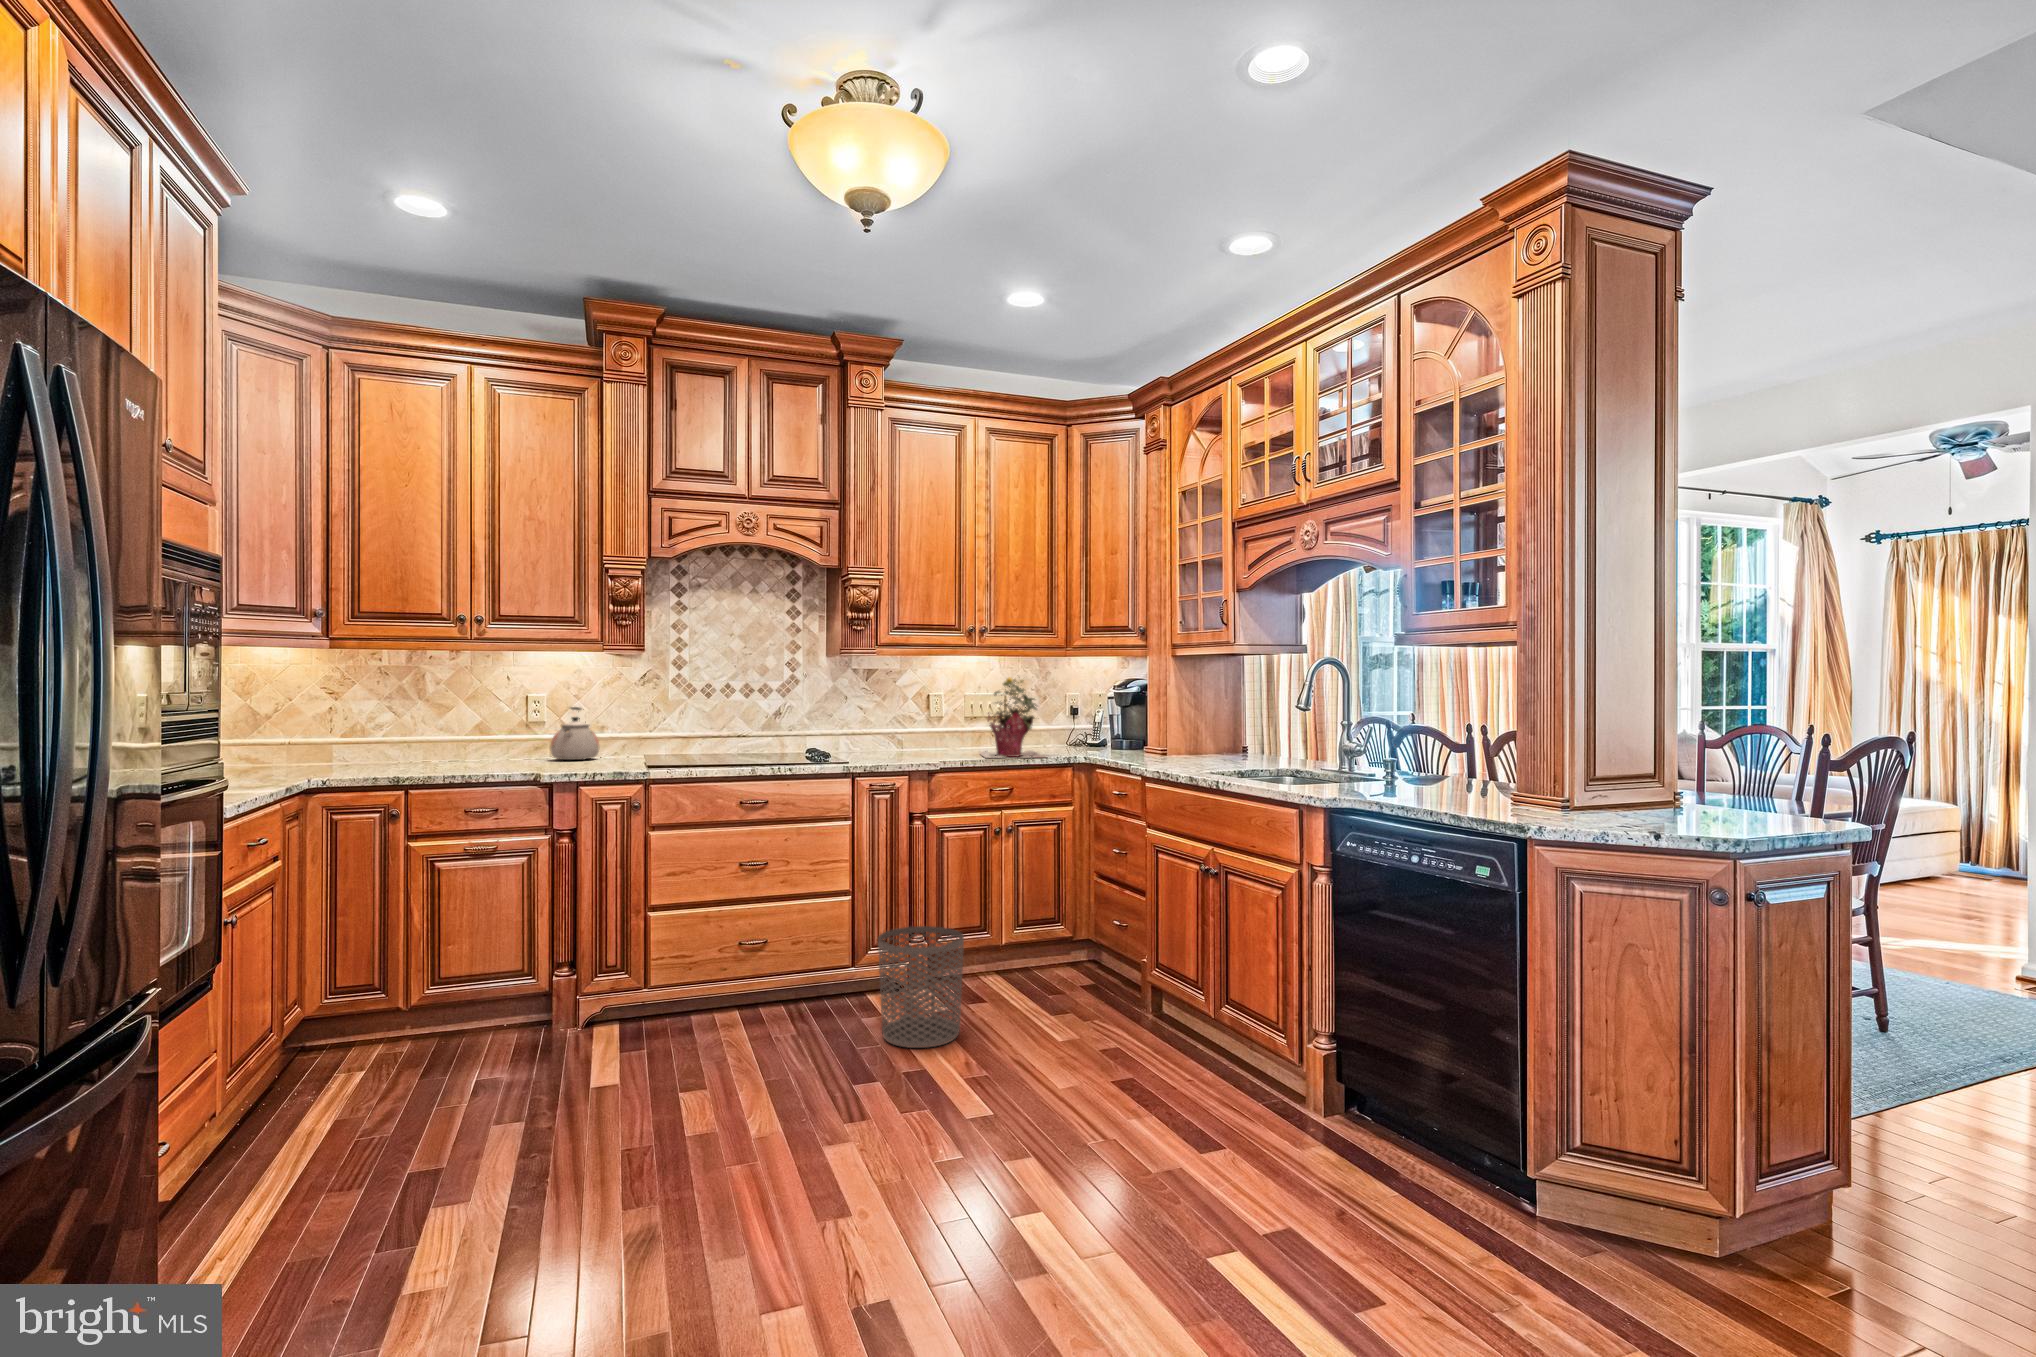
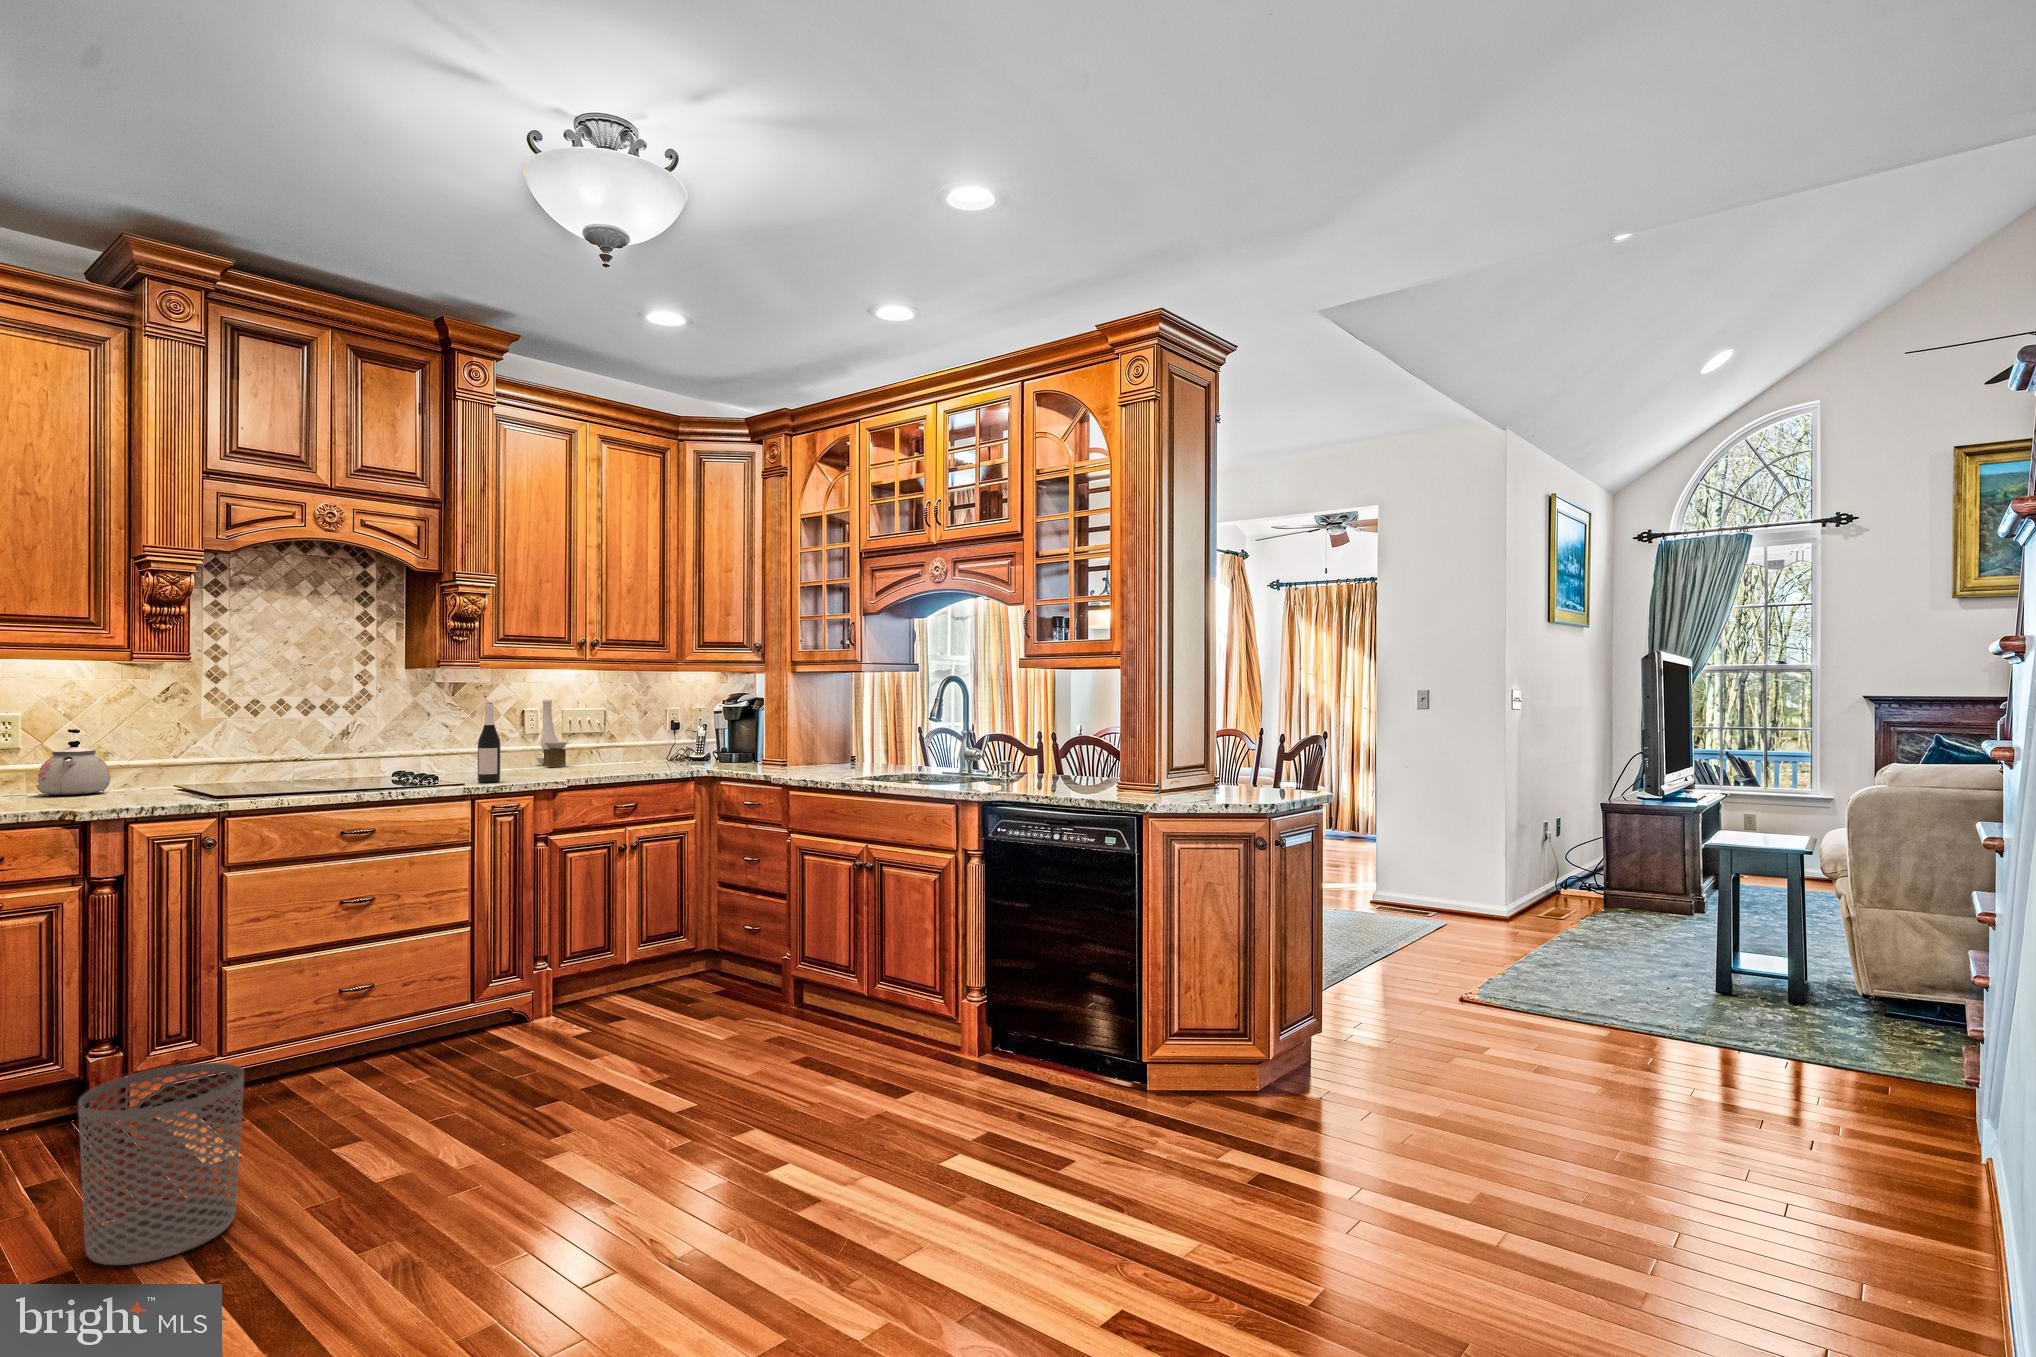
potted plant: present [980,677,1047,758] -> none [596,689,676,774]
vase: none [938,685,964,749] -> present [536,700,569,766]
wine bottle: none [859,687,879,763] -> present [478,703,500,783]
waste bin: present [878,926,964,1048] -> present [78,1063,244,1265]

